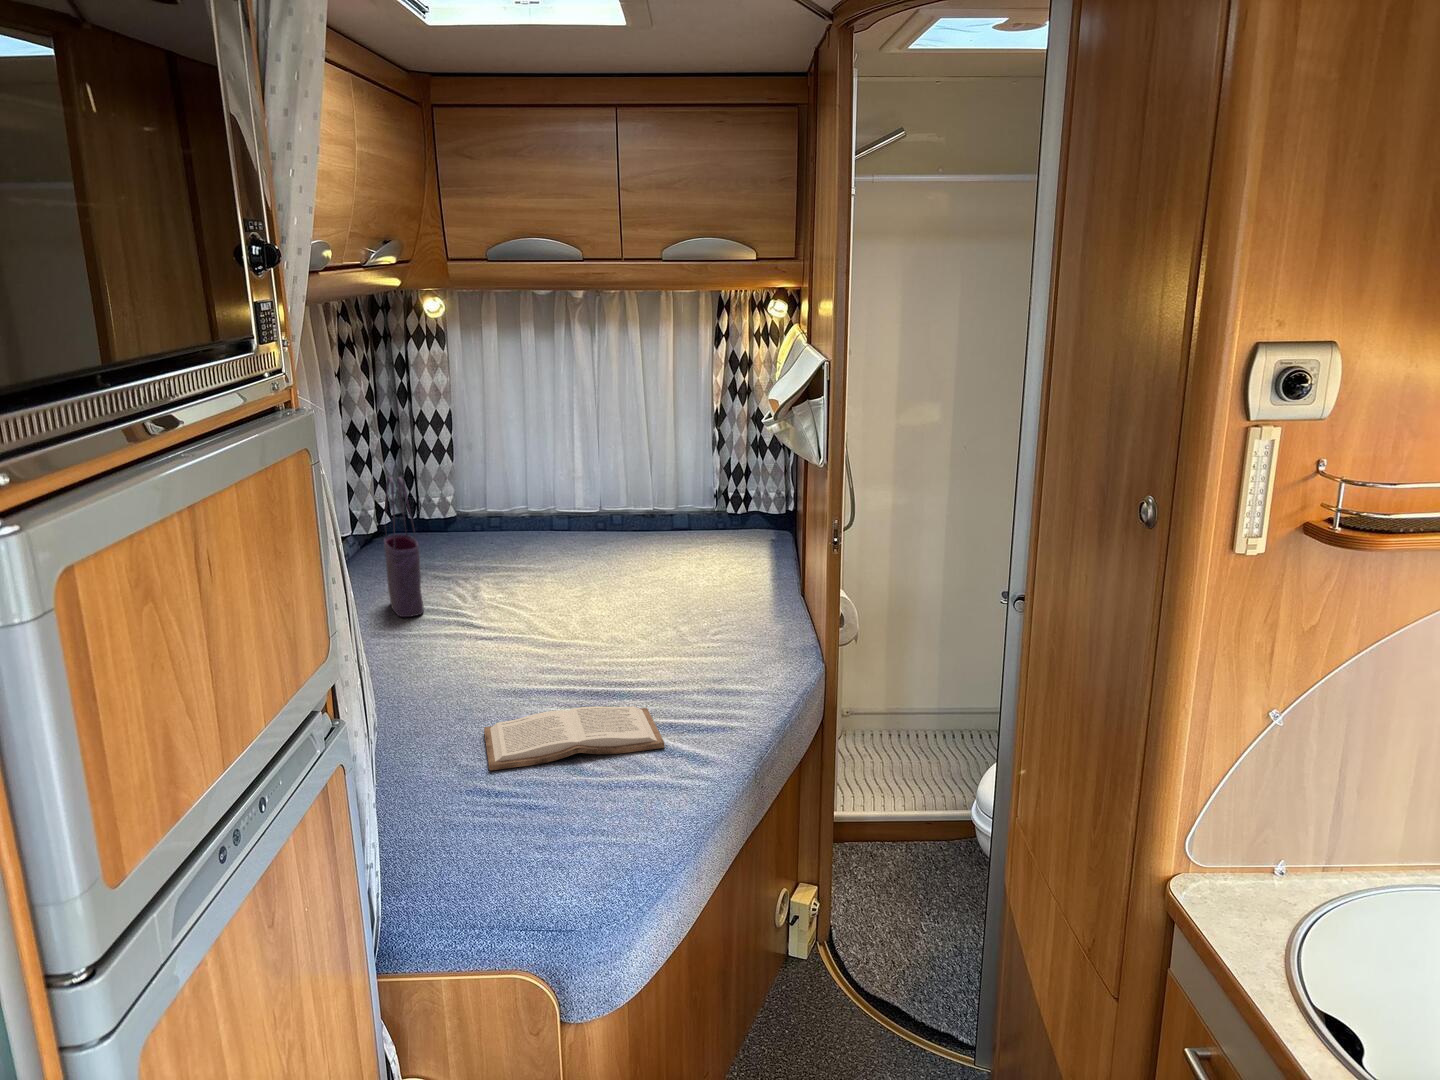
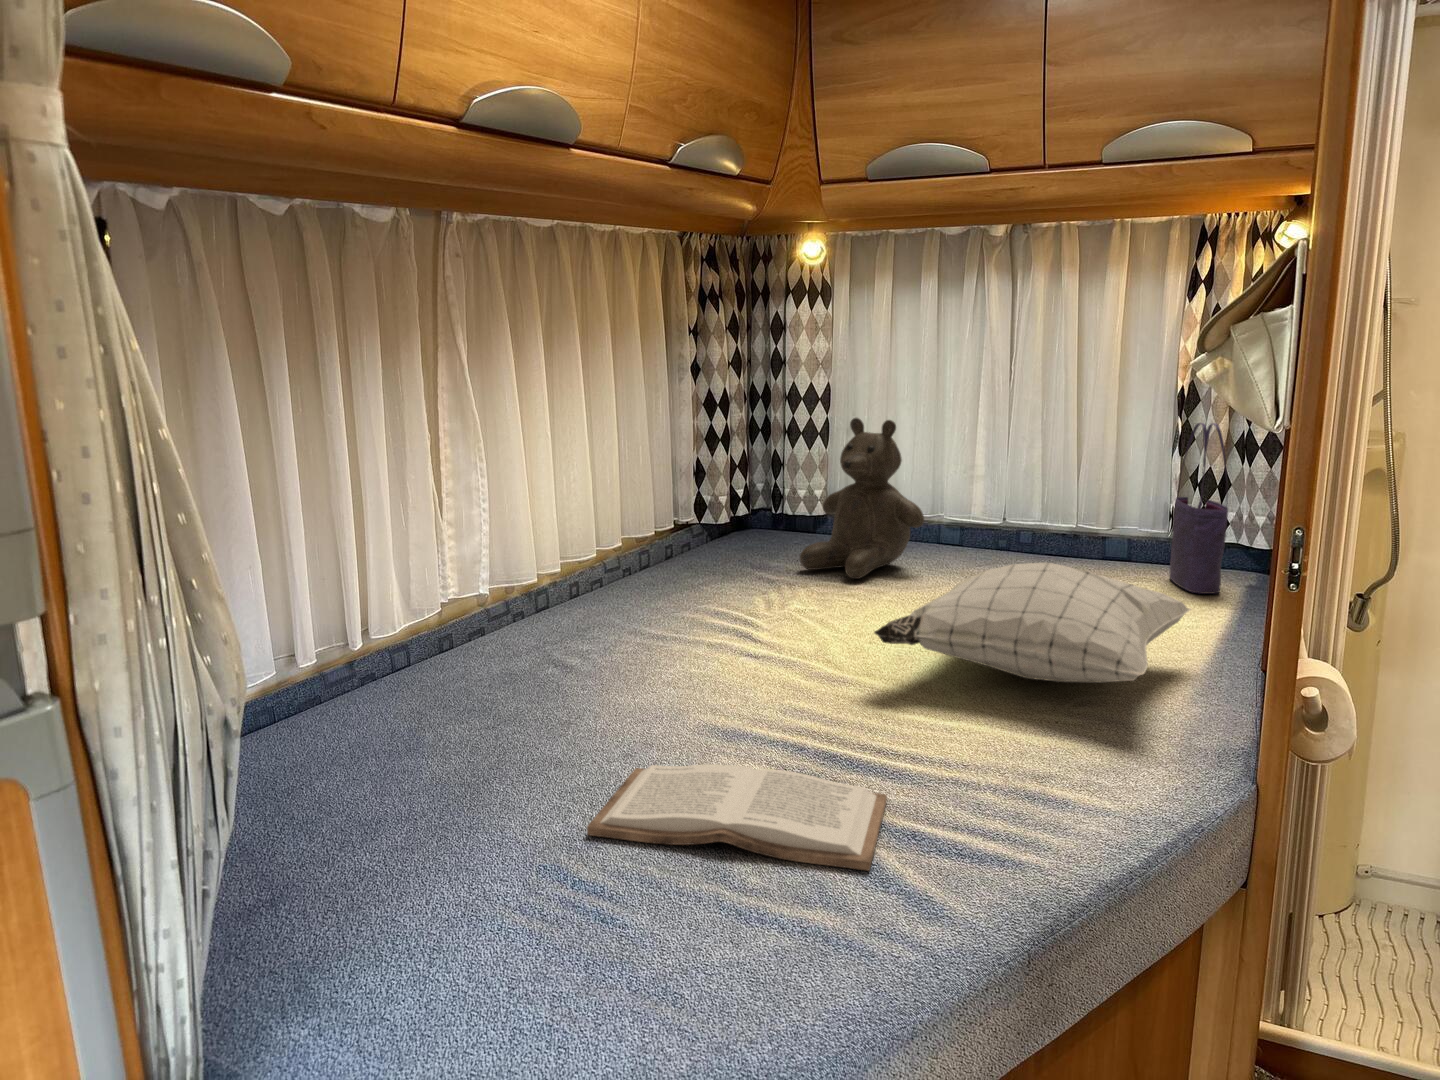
teddy bear: none [459,441,553,569] -> present [800,418,924,579]
tote bag: present [384,477,424,617] -> present [1169,423,1228,594]
pillow: none [586,548,758,624] -> present [874,563,1190,682]

